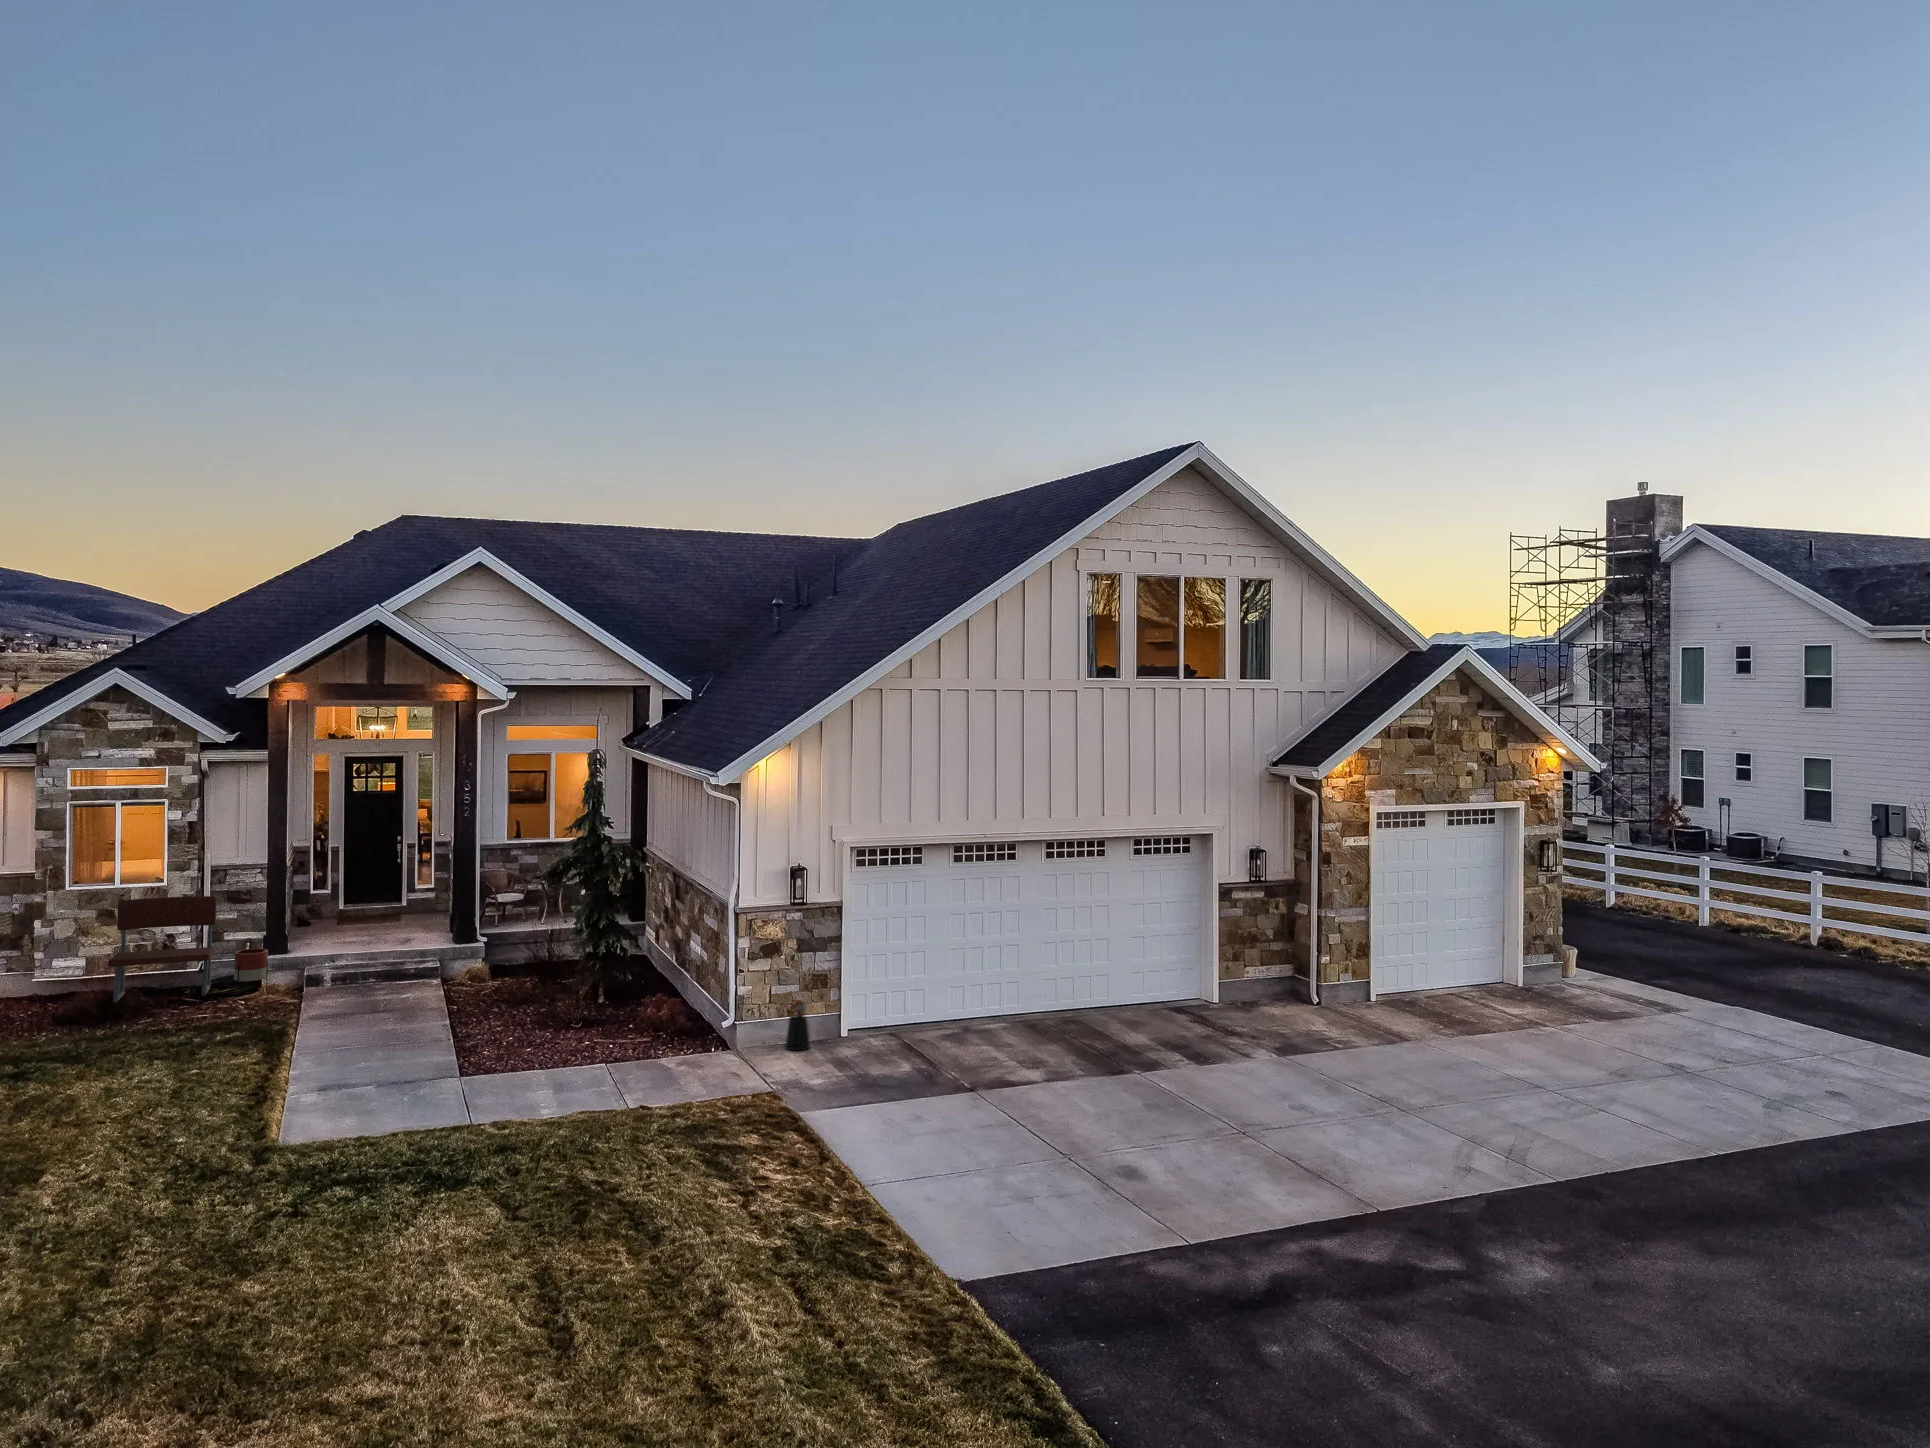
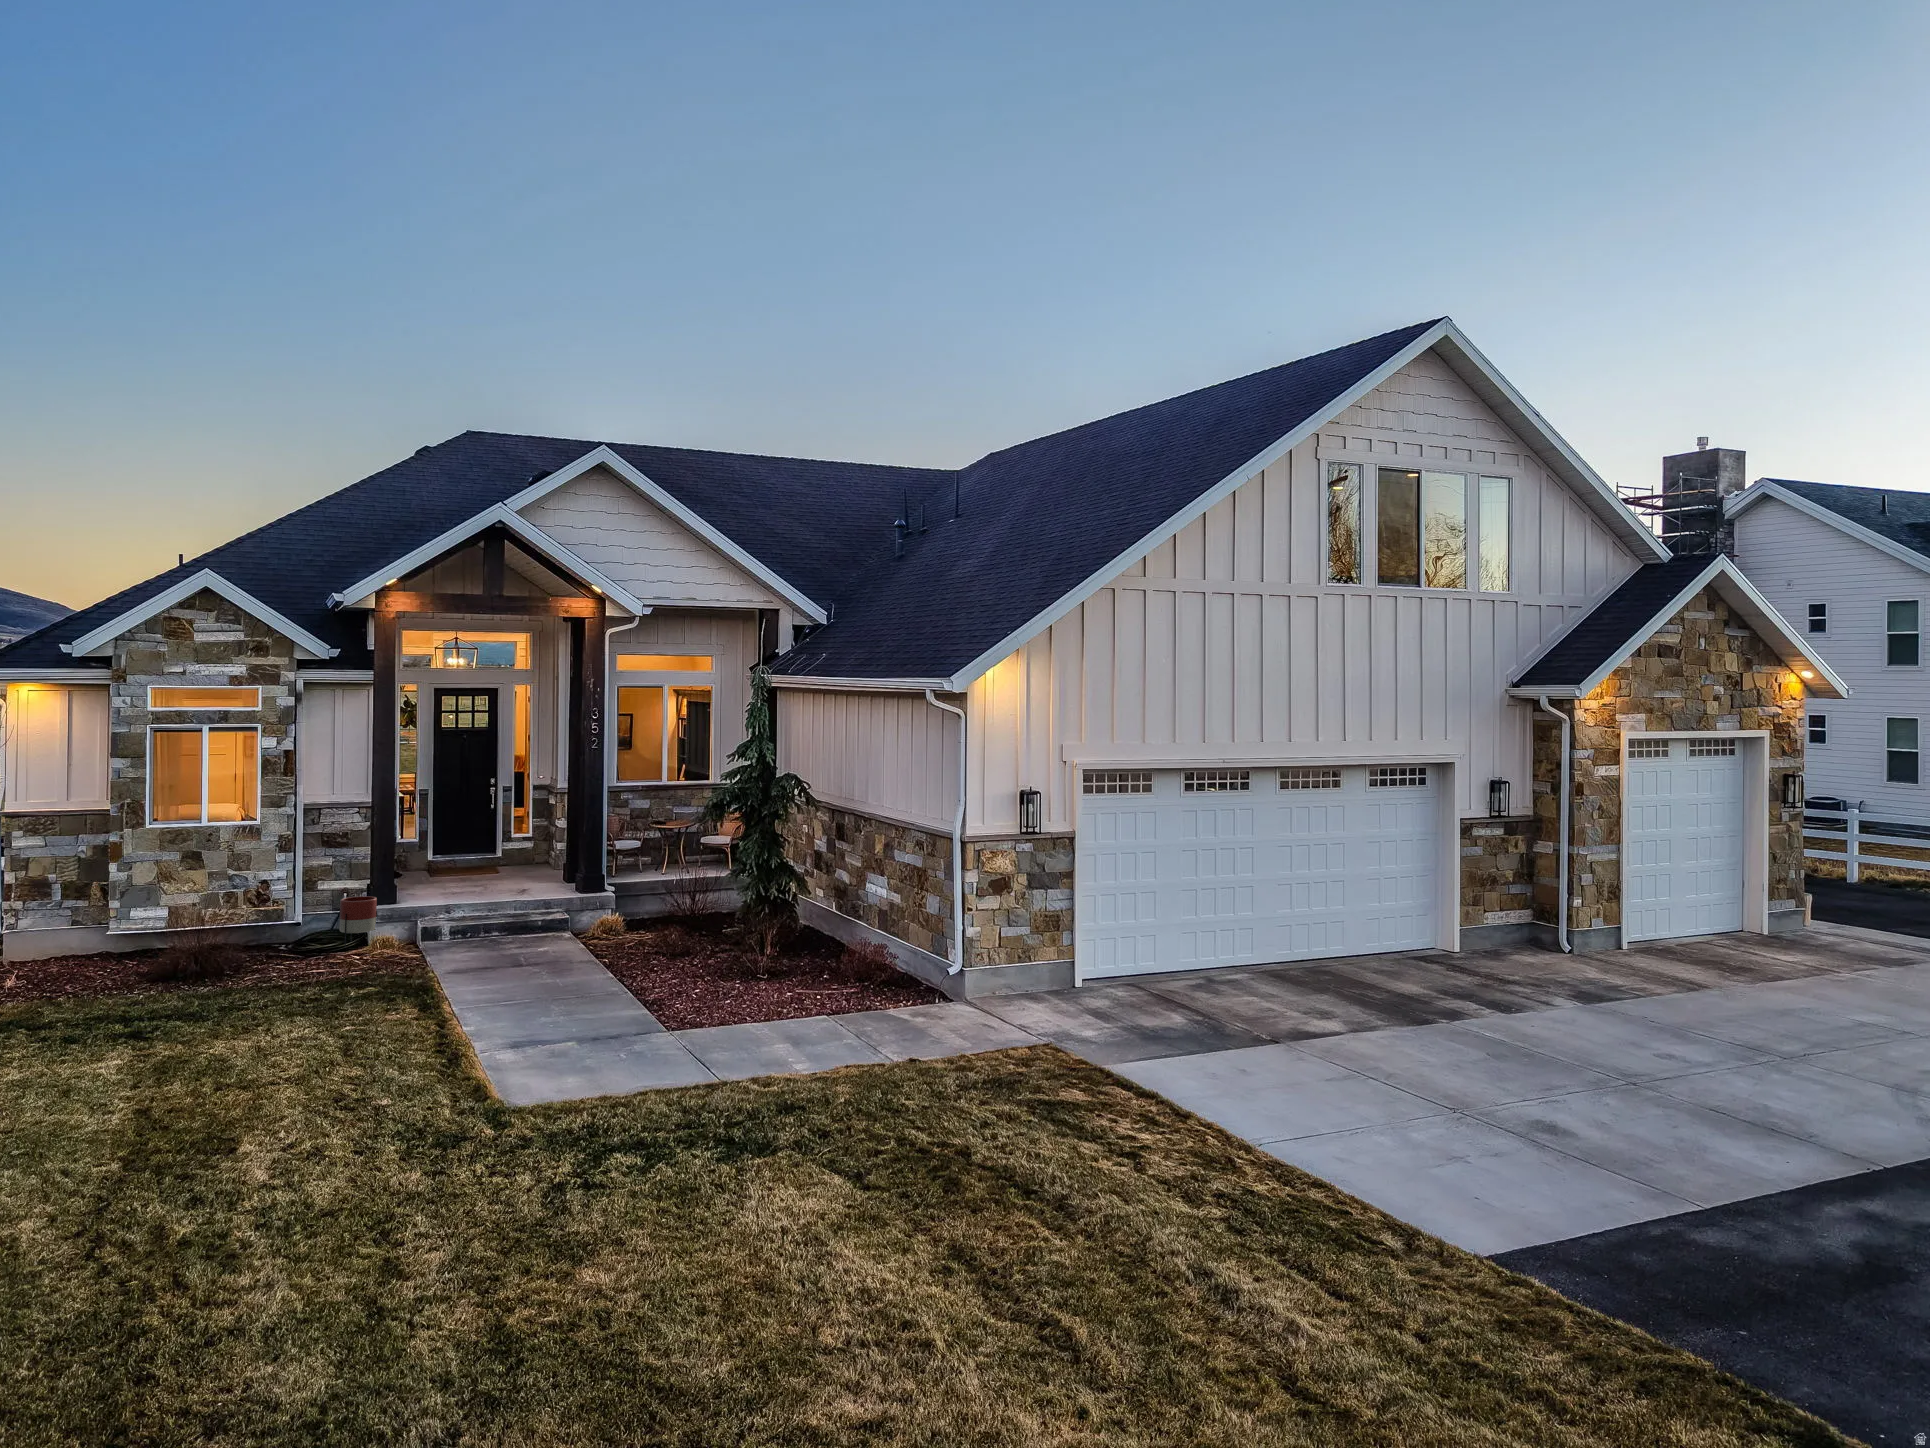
bench: present [108,896,217,1003] -> none [201,836,316,957]
watering can: present [785,1001,810,1050] -> none [1023,944,1054,1002]

